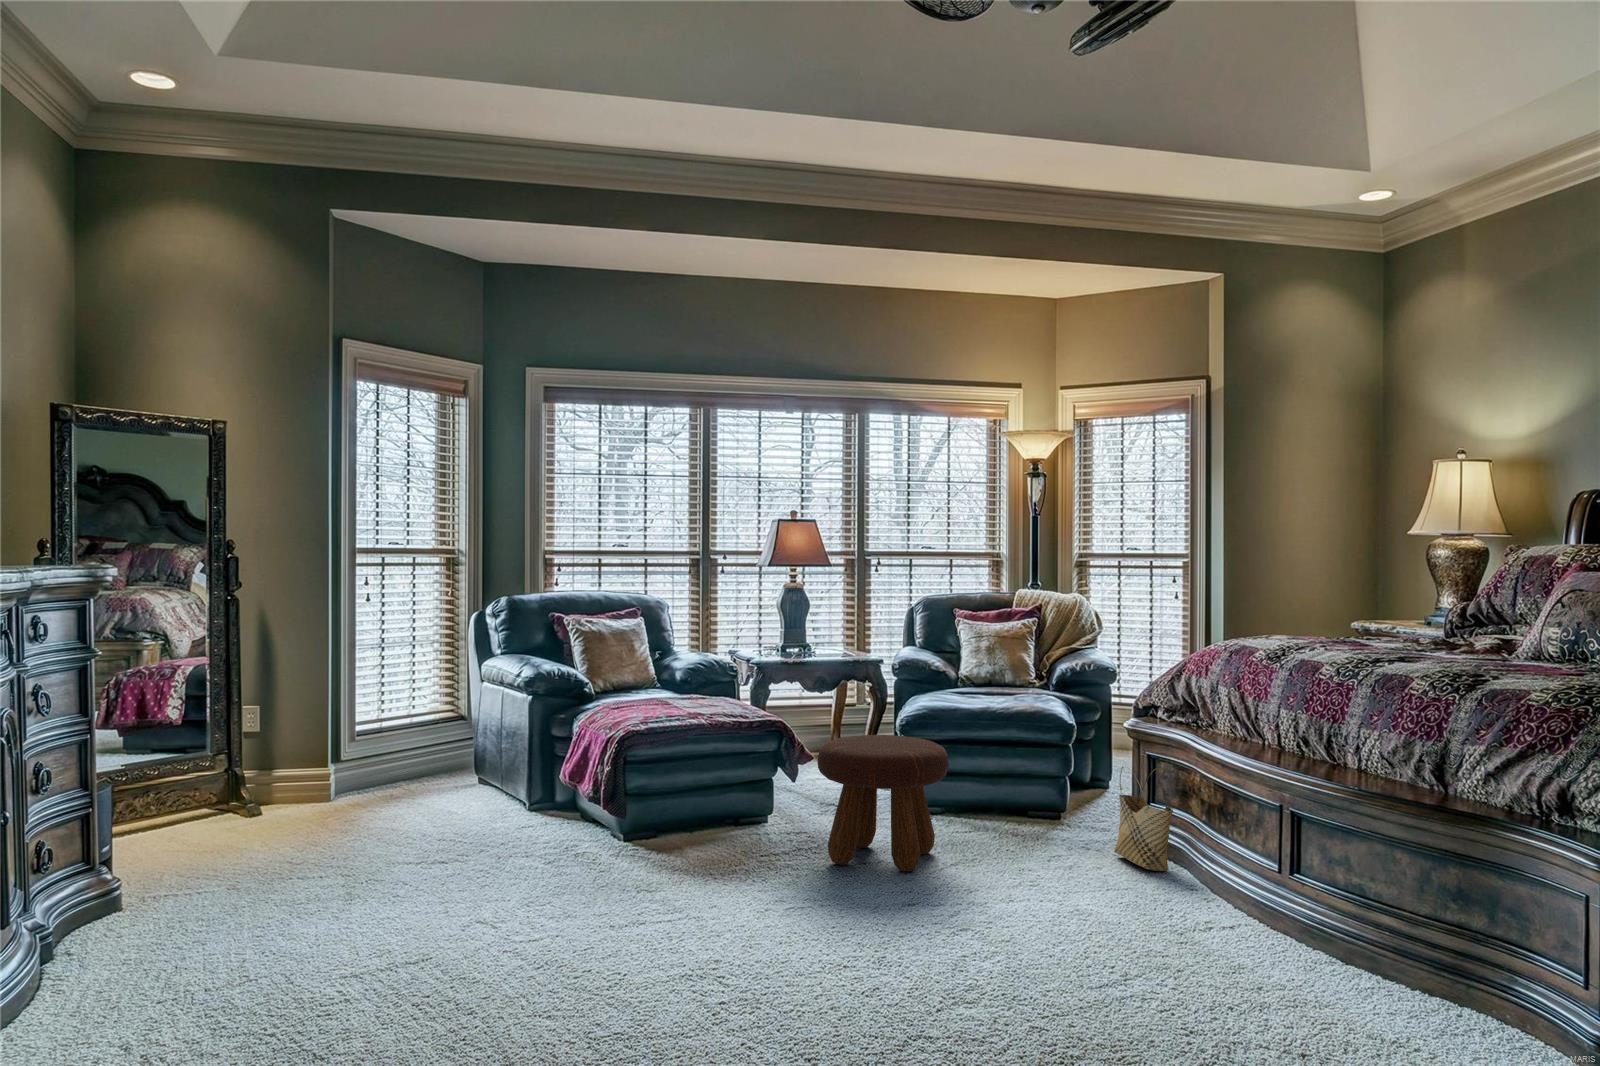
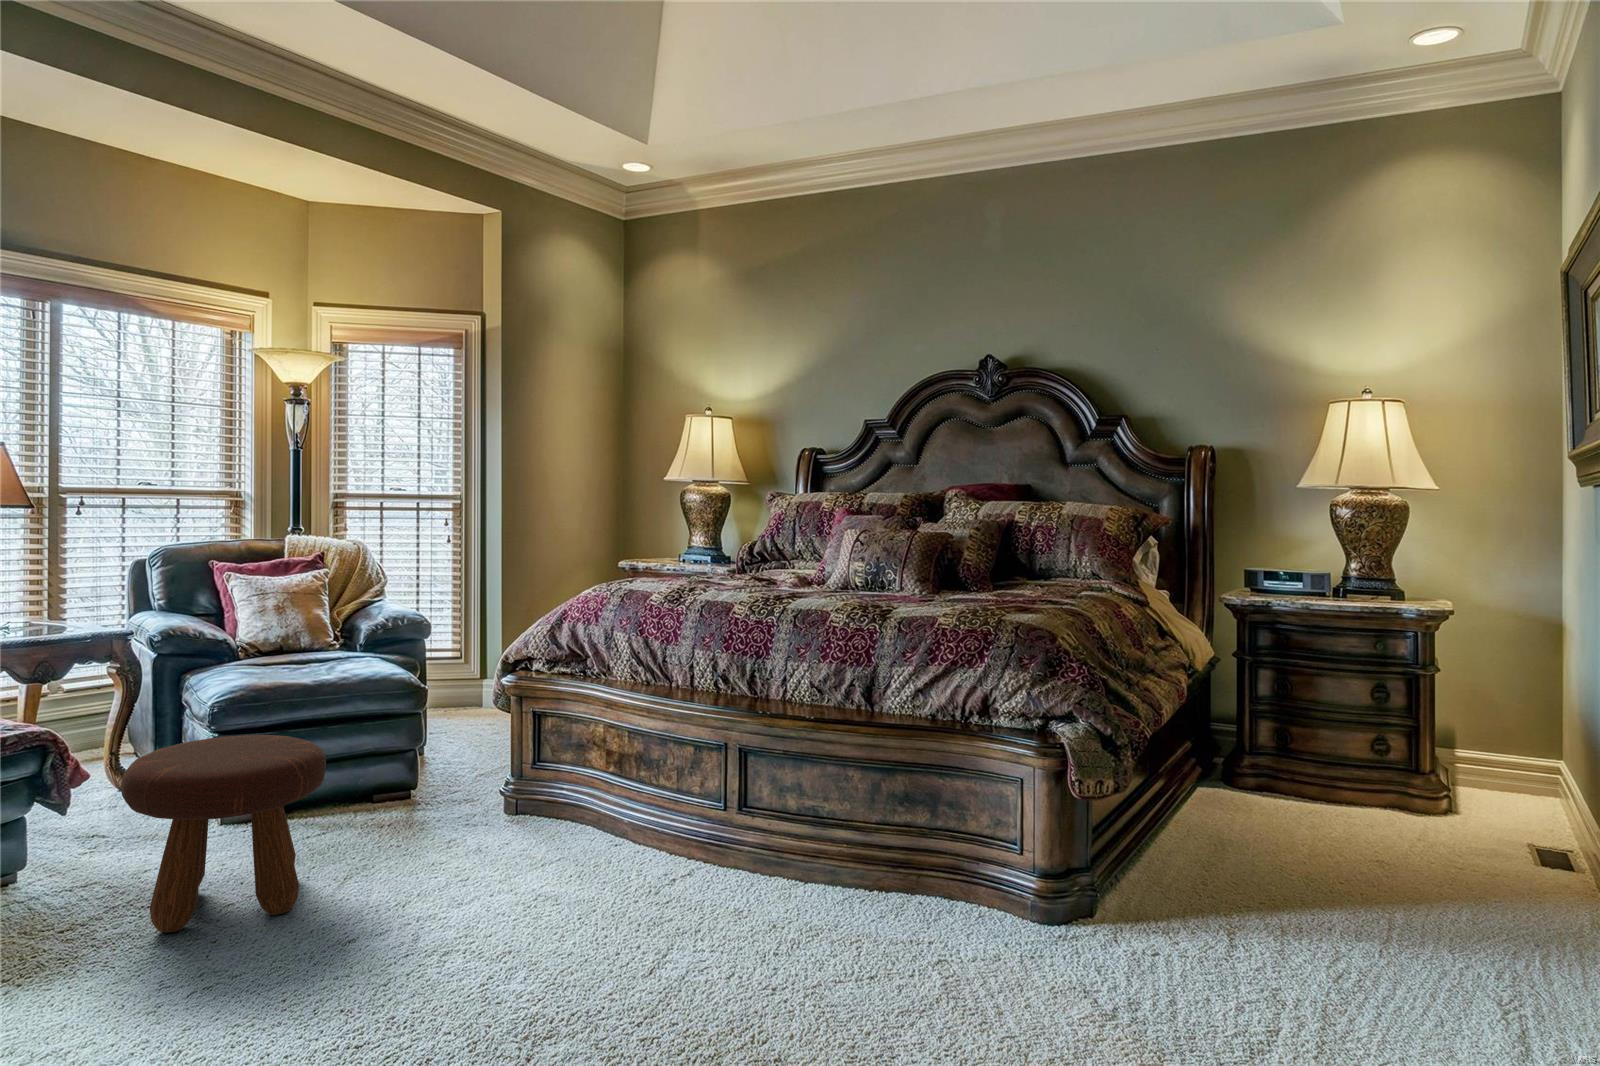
woven basket: present [1114,766,1173,871] -> none [501,722,573,832]

